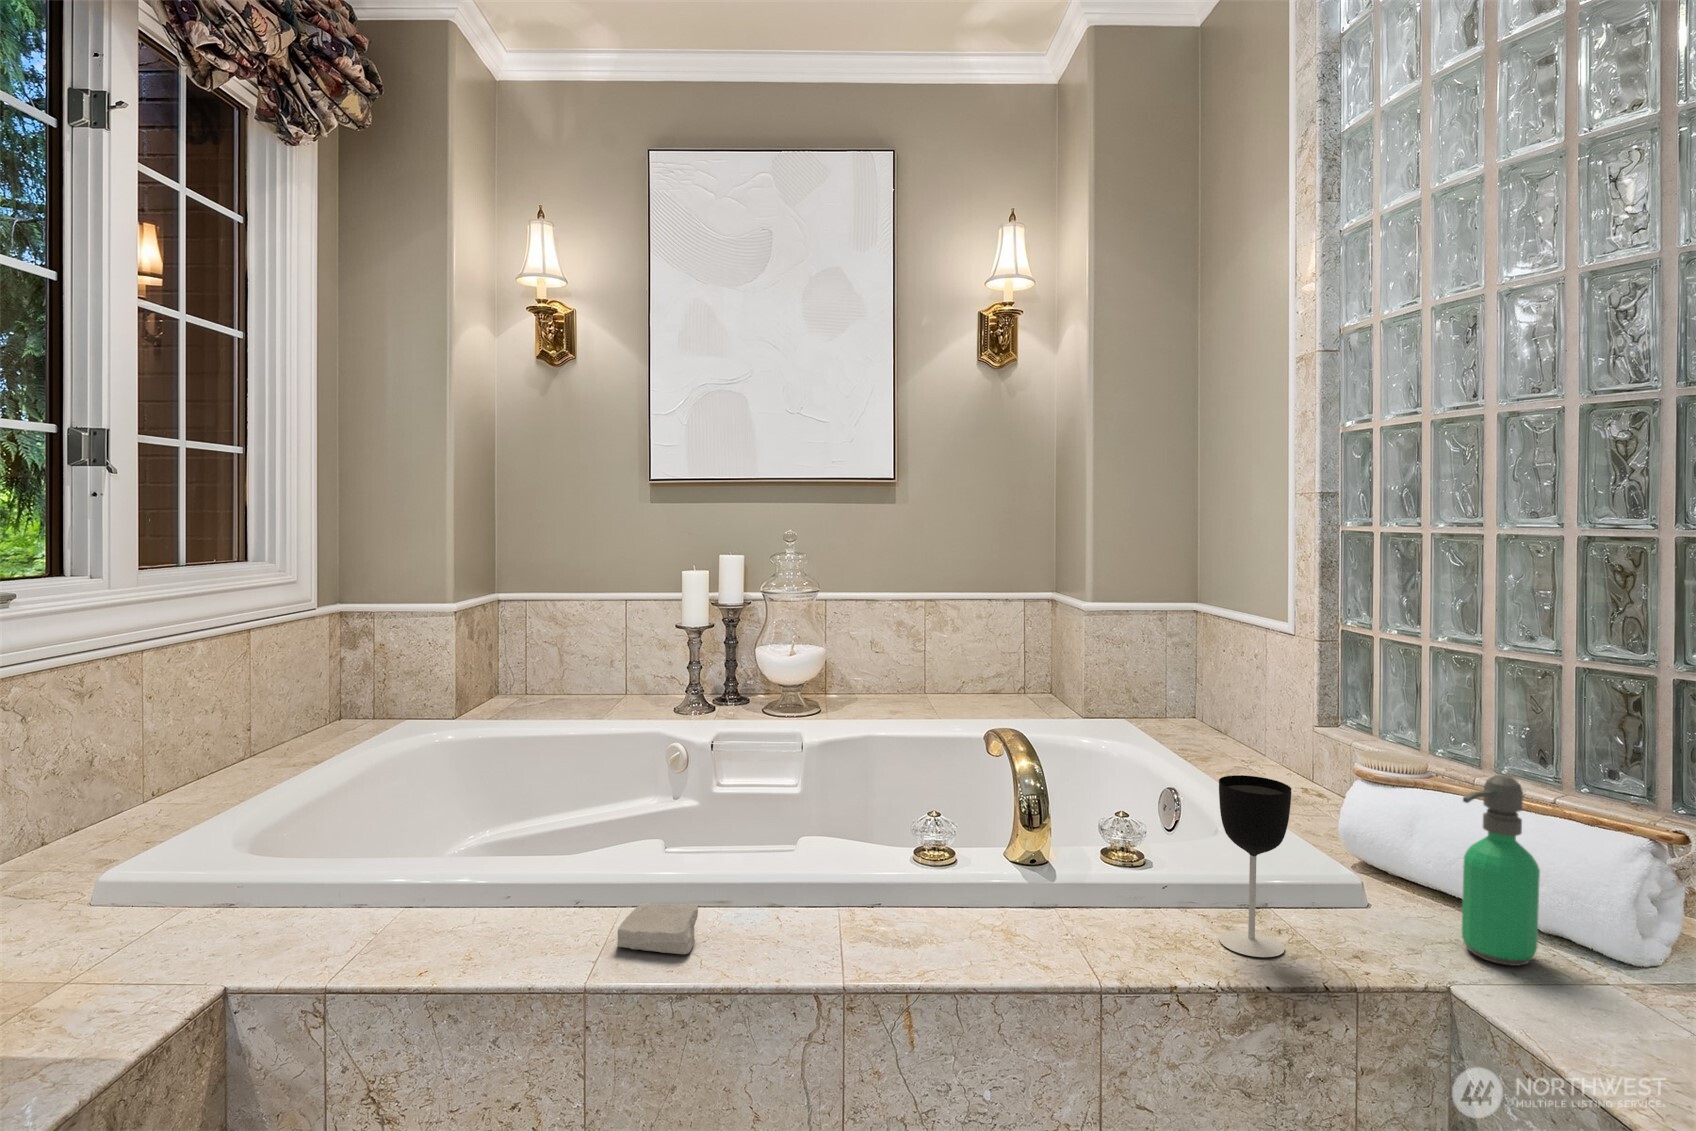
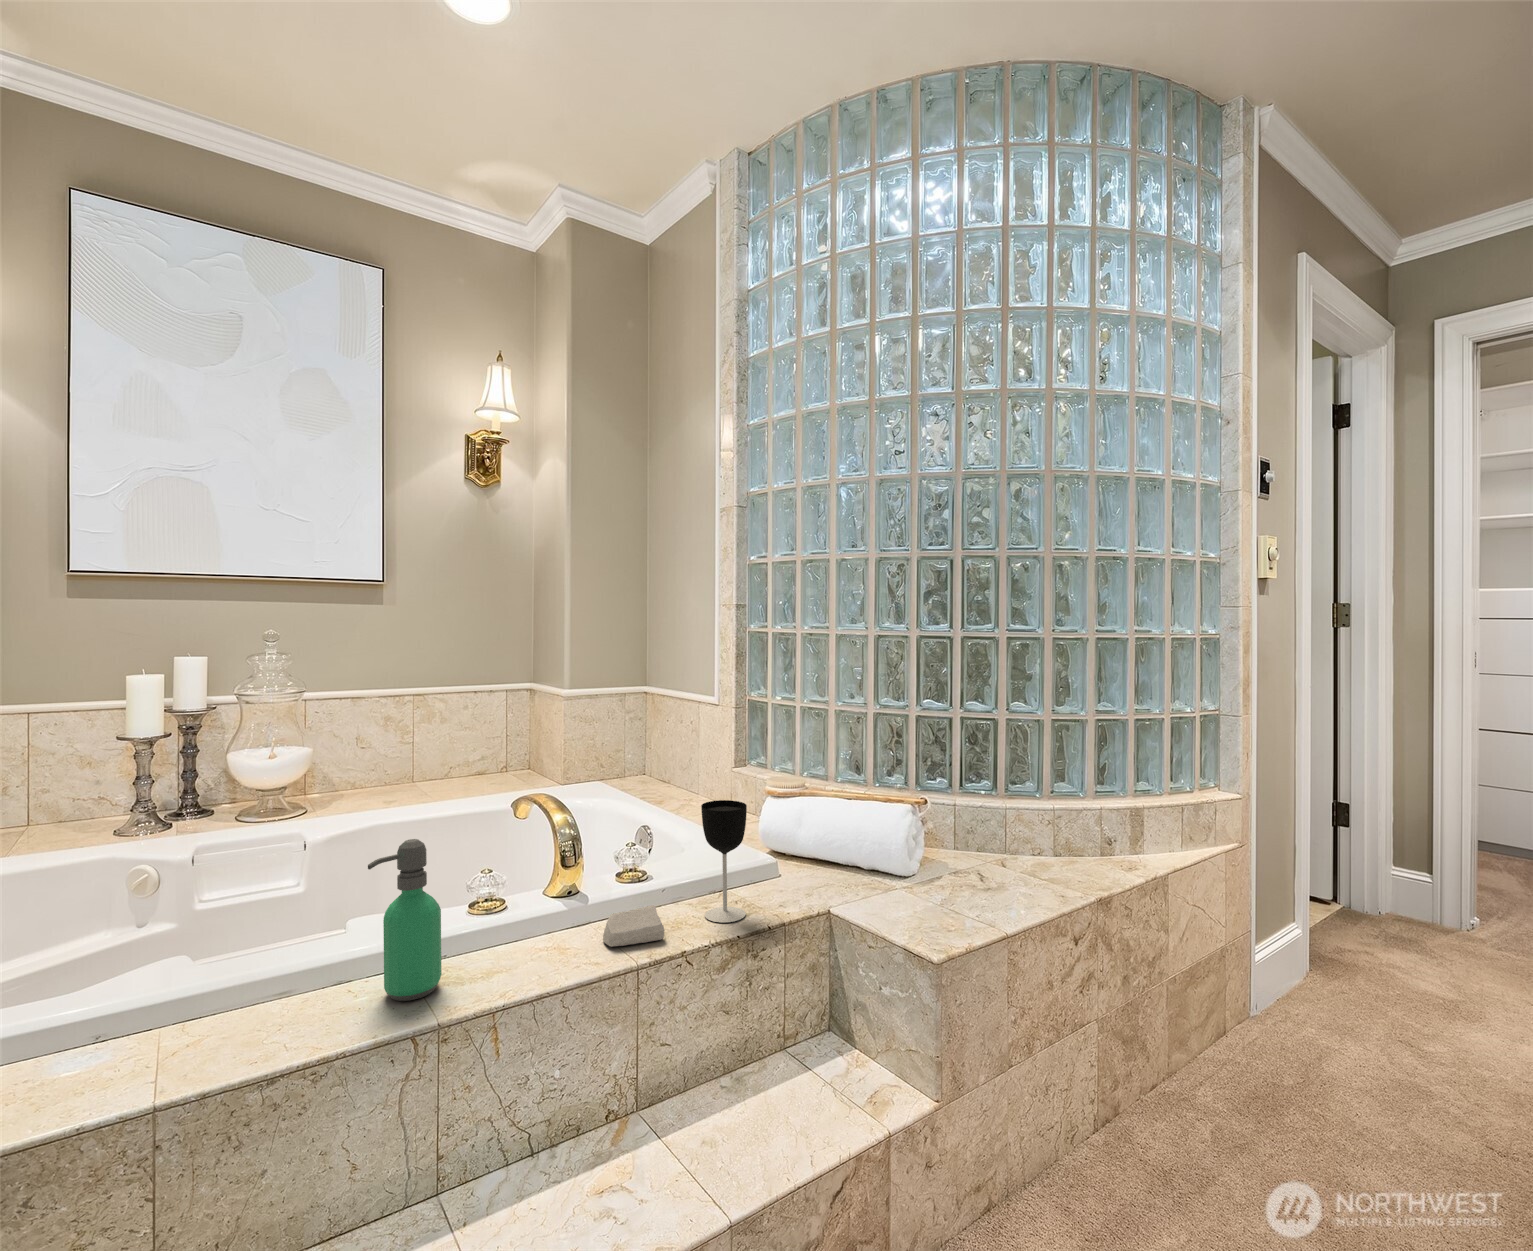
soap dispenser: present [1462,775,1540,966] -> present [368,839,442,1001]
soap bar: present [617,903,698,954] -> present [603,906,665,947]

